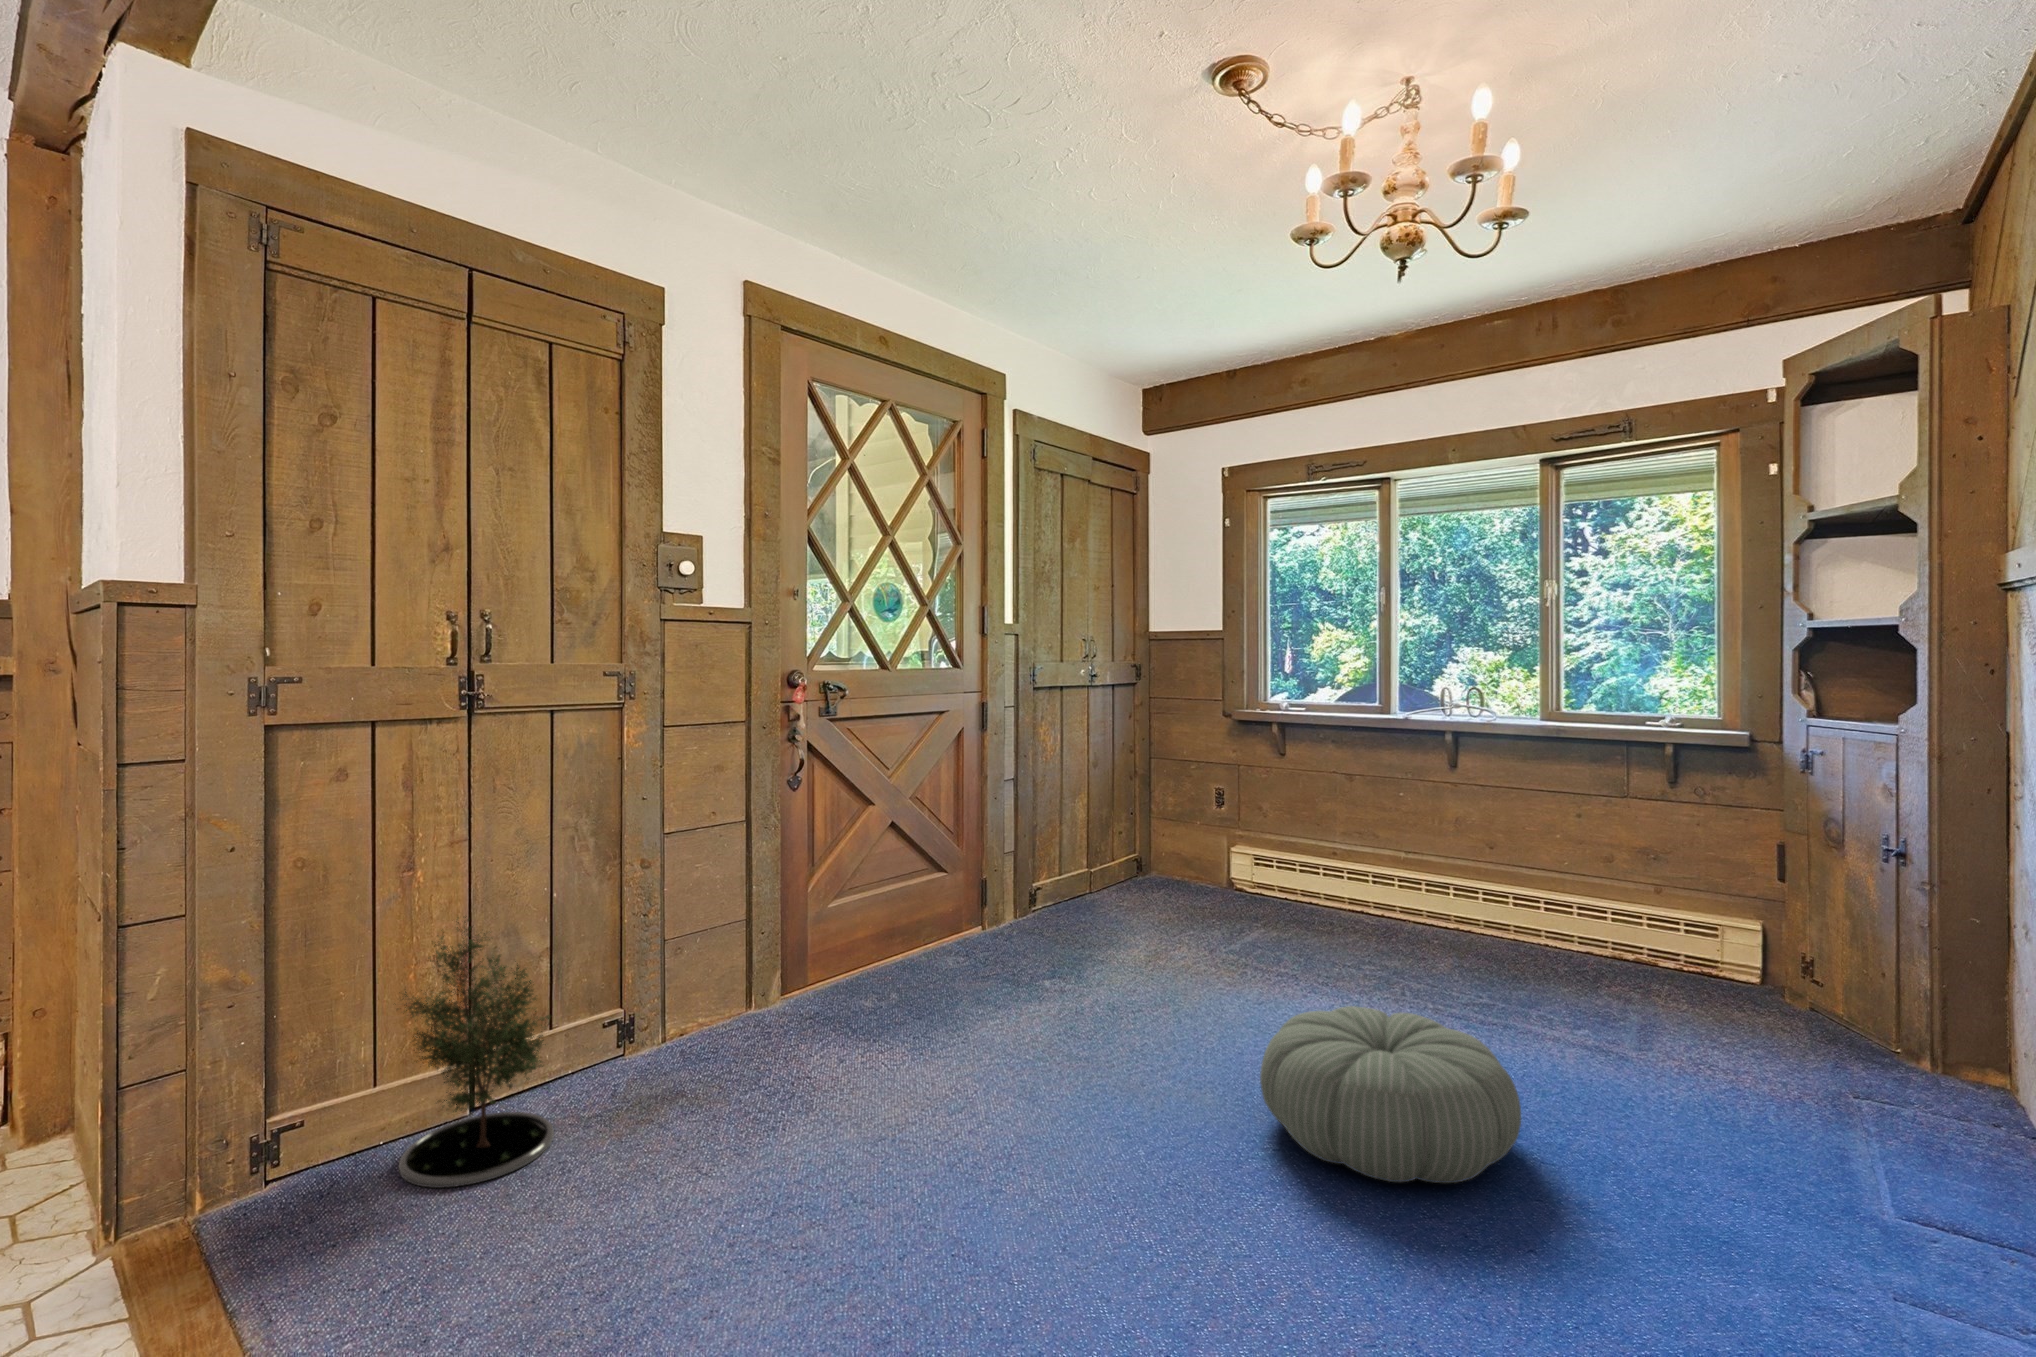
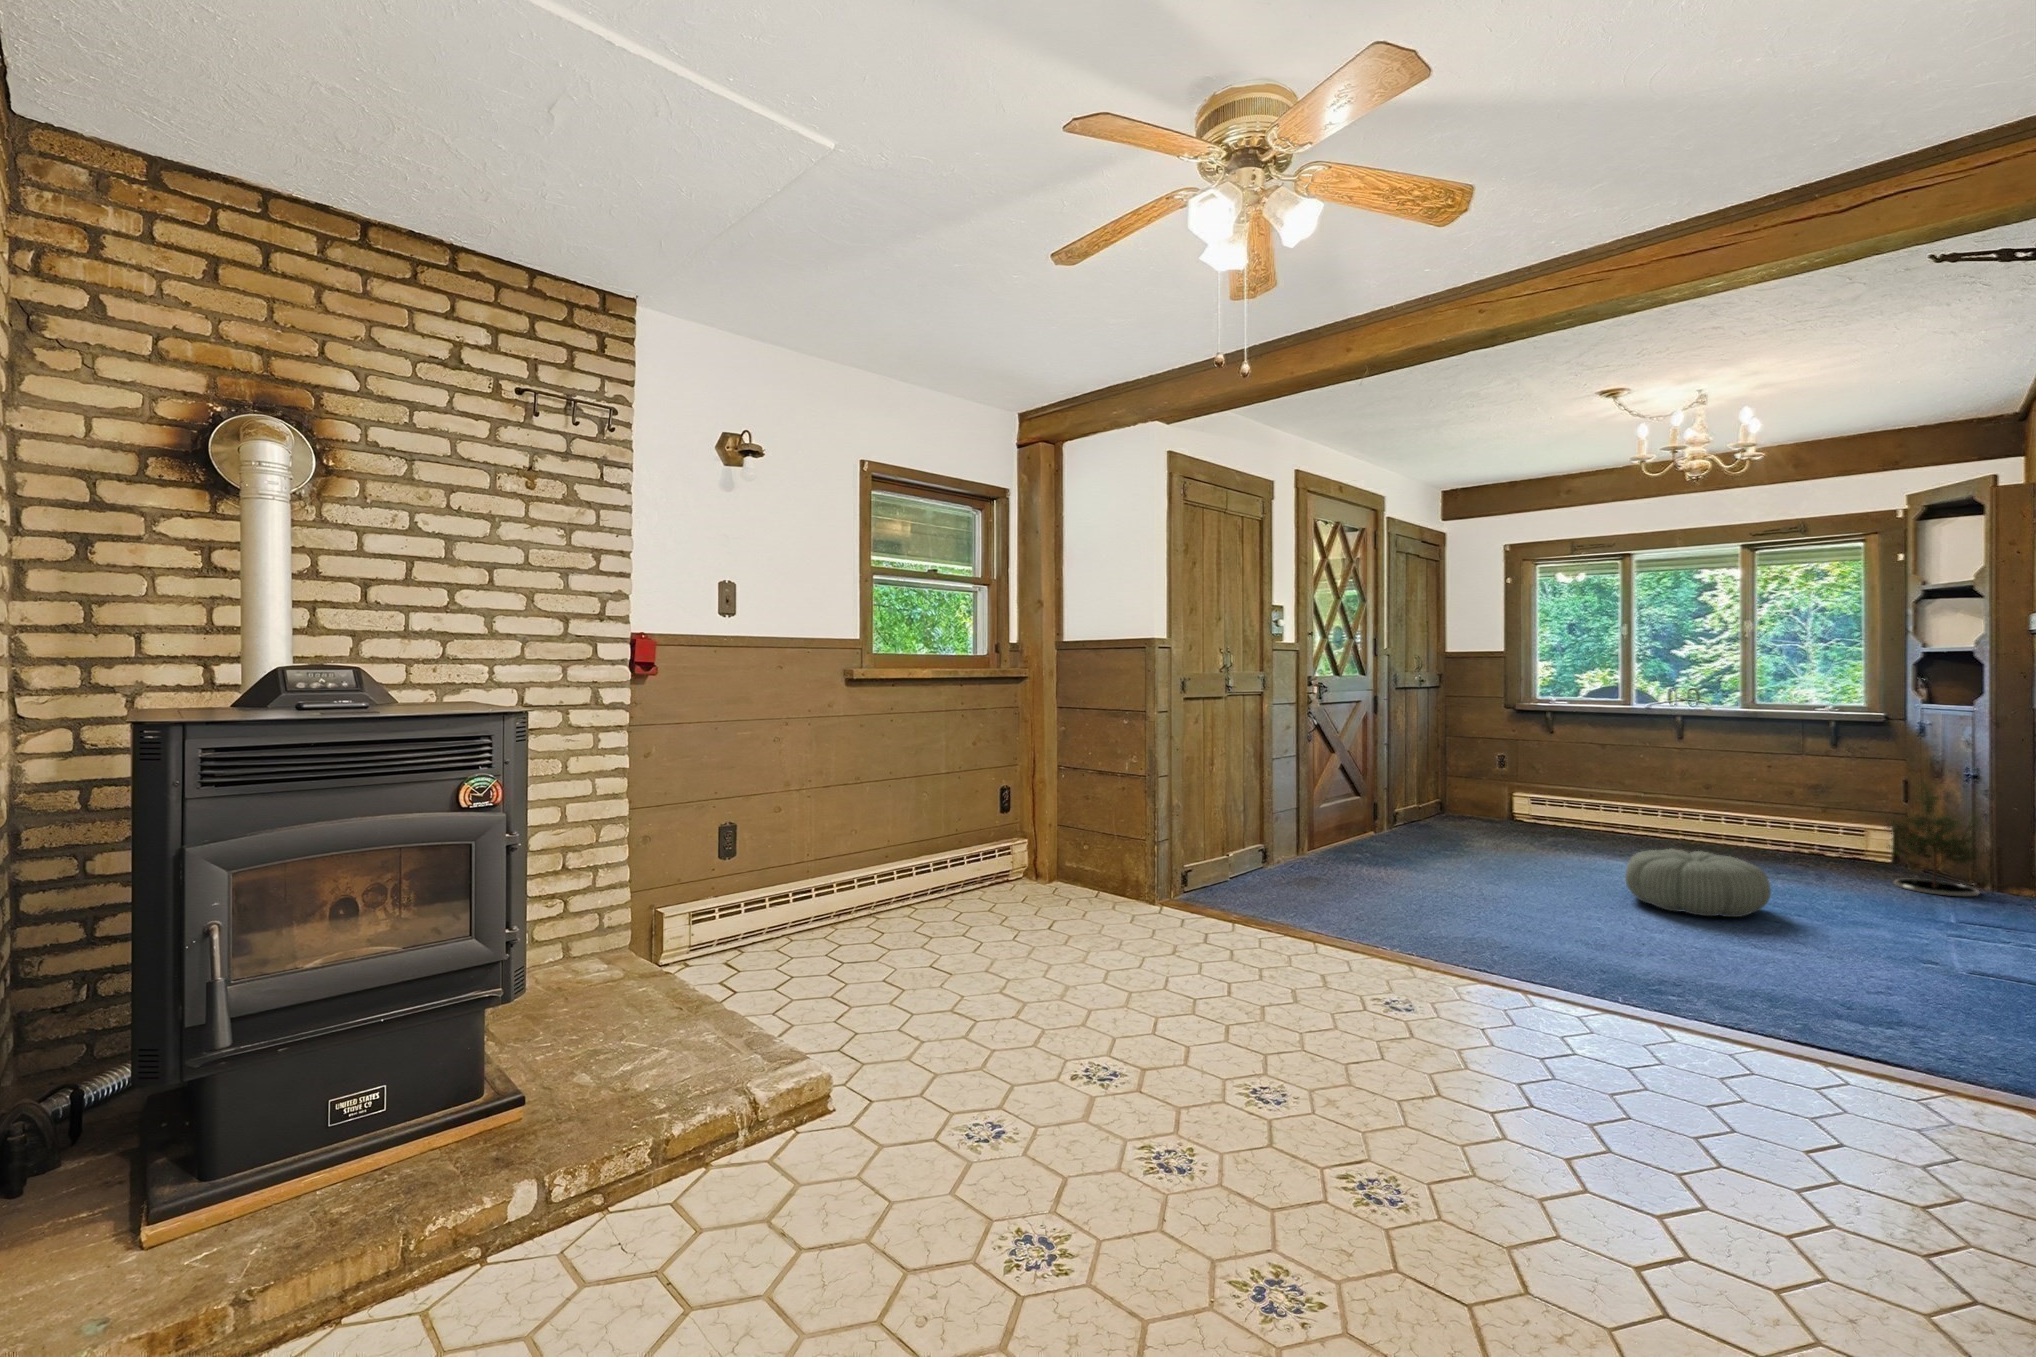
potted tree: present [399,917,554,1188] -> present [1882,781,1982,897]

